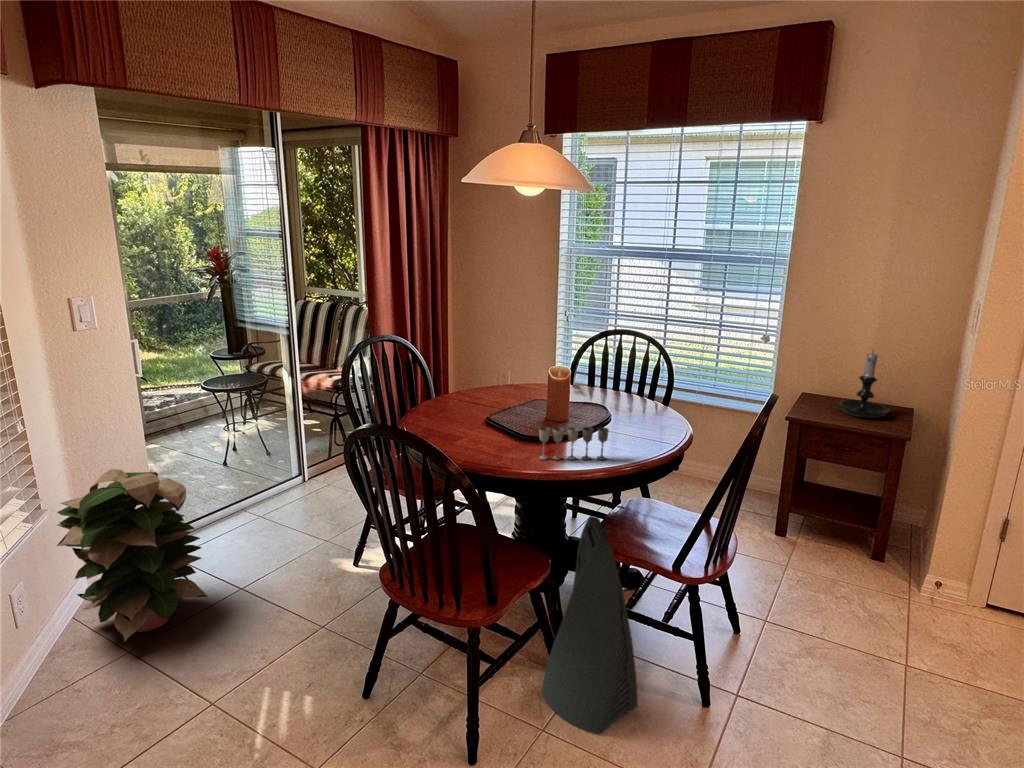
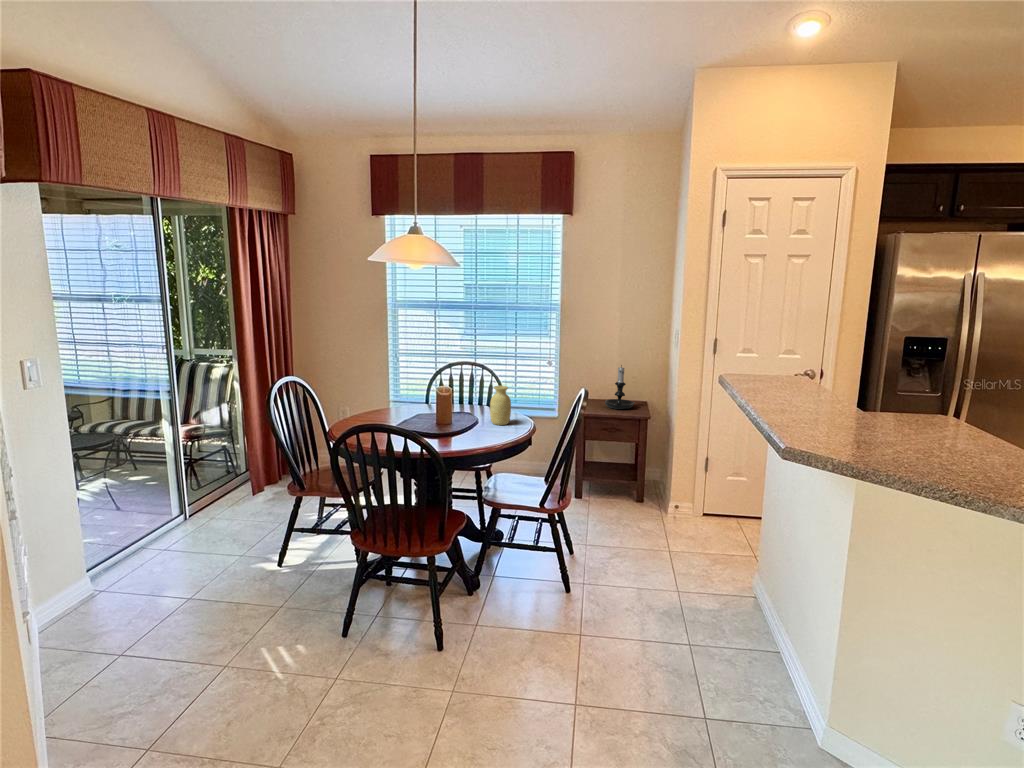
vase: none [626,372,659,431] -> present [490,386,511,425]
wine glass: present [539,427,609,460] -> none [450,420,493,446]
decorative plant: present [57,469,208,643] -> none [34,501,171,647]
air purifier: present [541,516,638,735] -> none [466,477,529,619]

